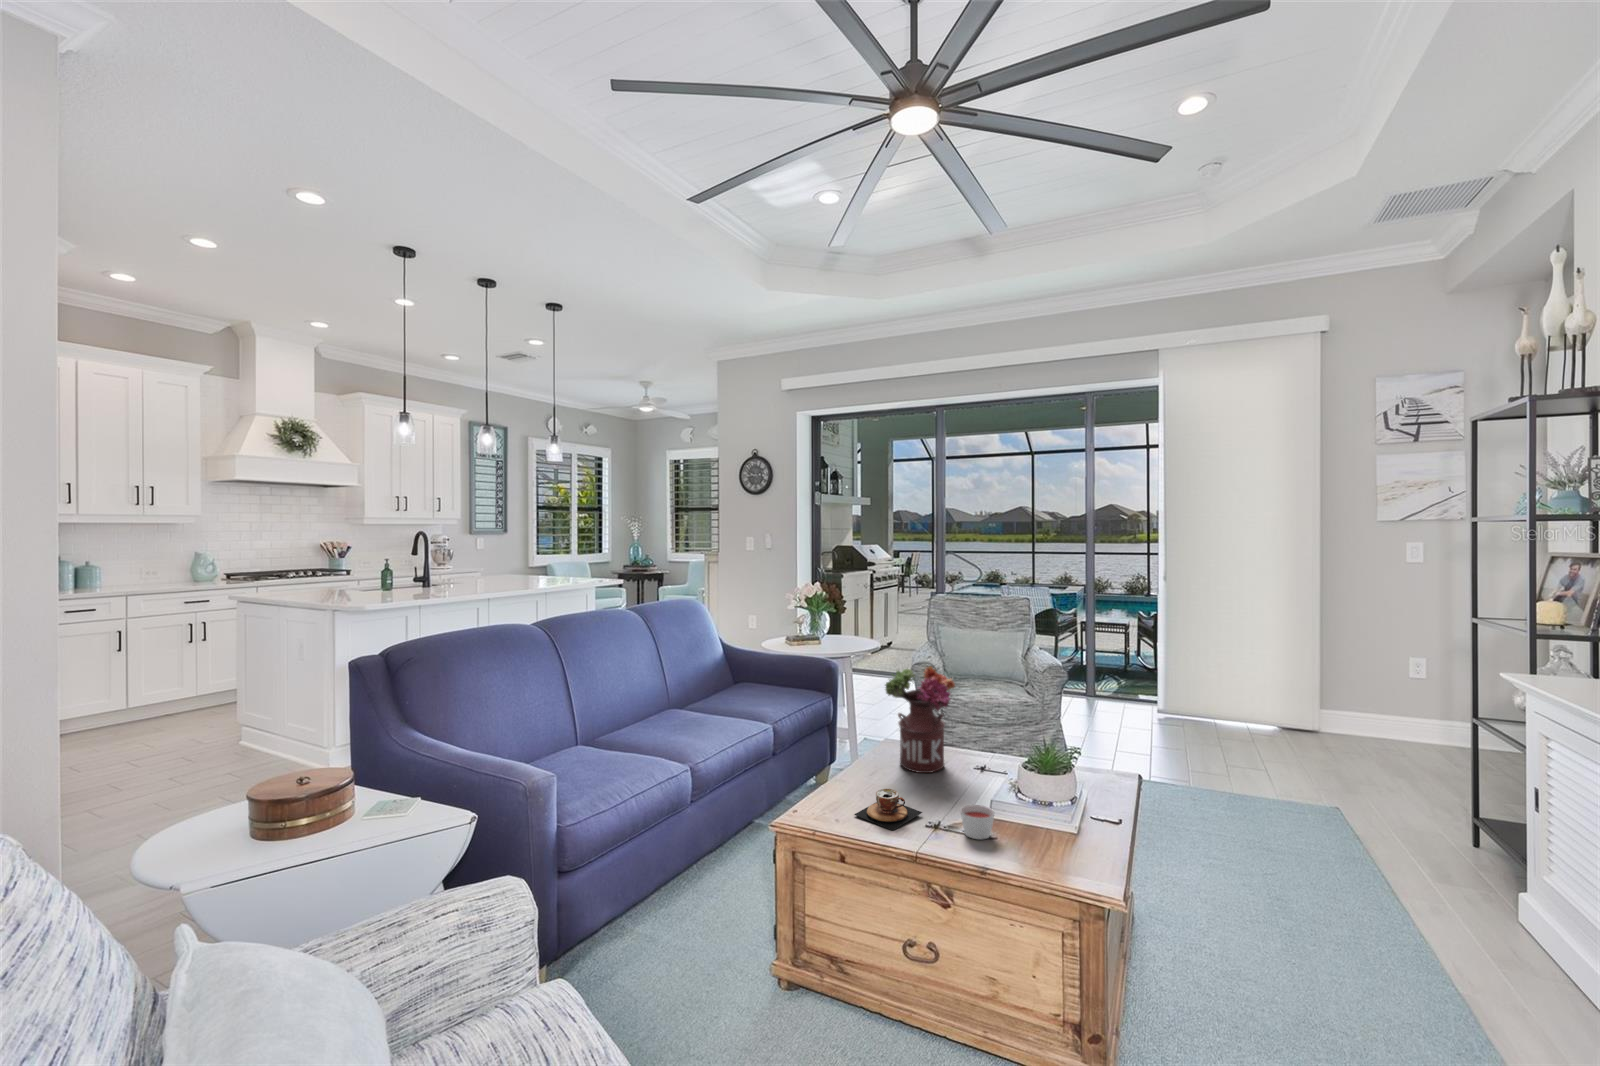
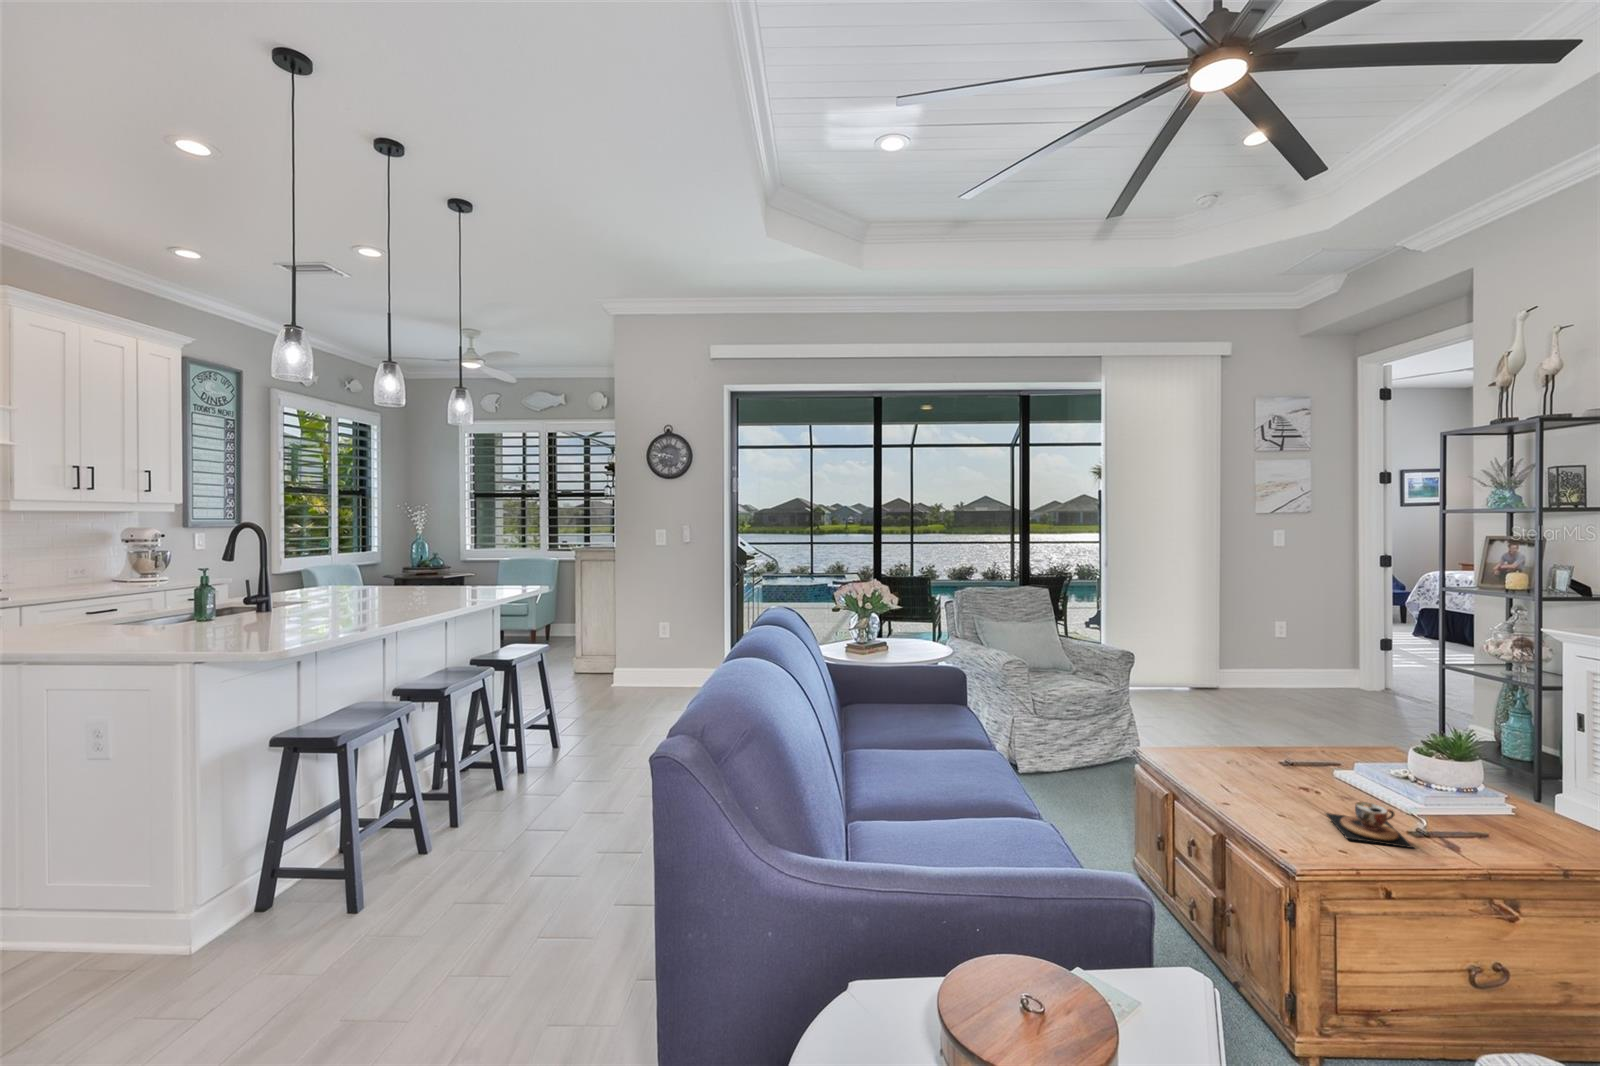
flower arrangement: present [885,666,955,773] -> none [1205,660,1294,778]
candle: present [960,805,994,839] -> none [1449,803,1499,840]

